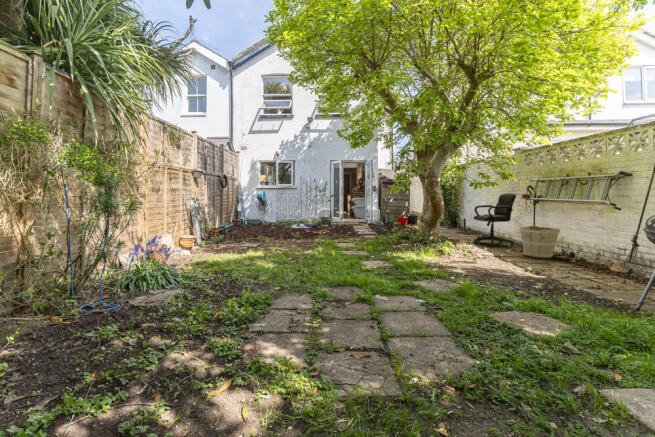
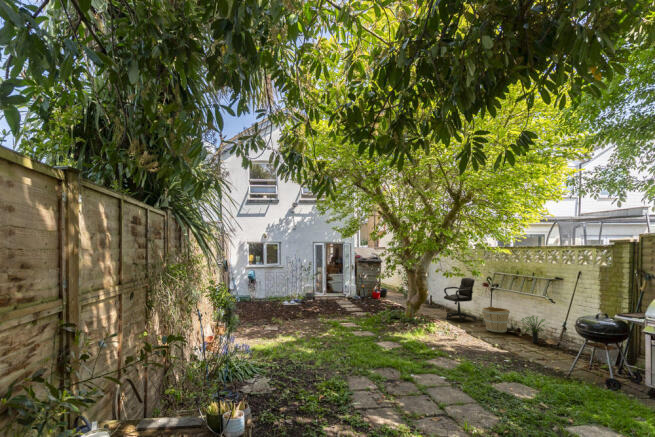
potted plant: none [574,231,621,270] -> present [521,315,550,343]

